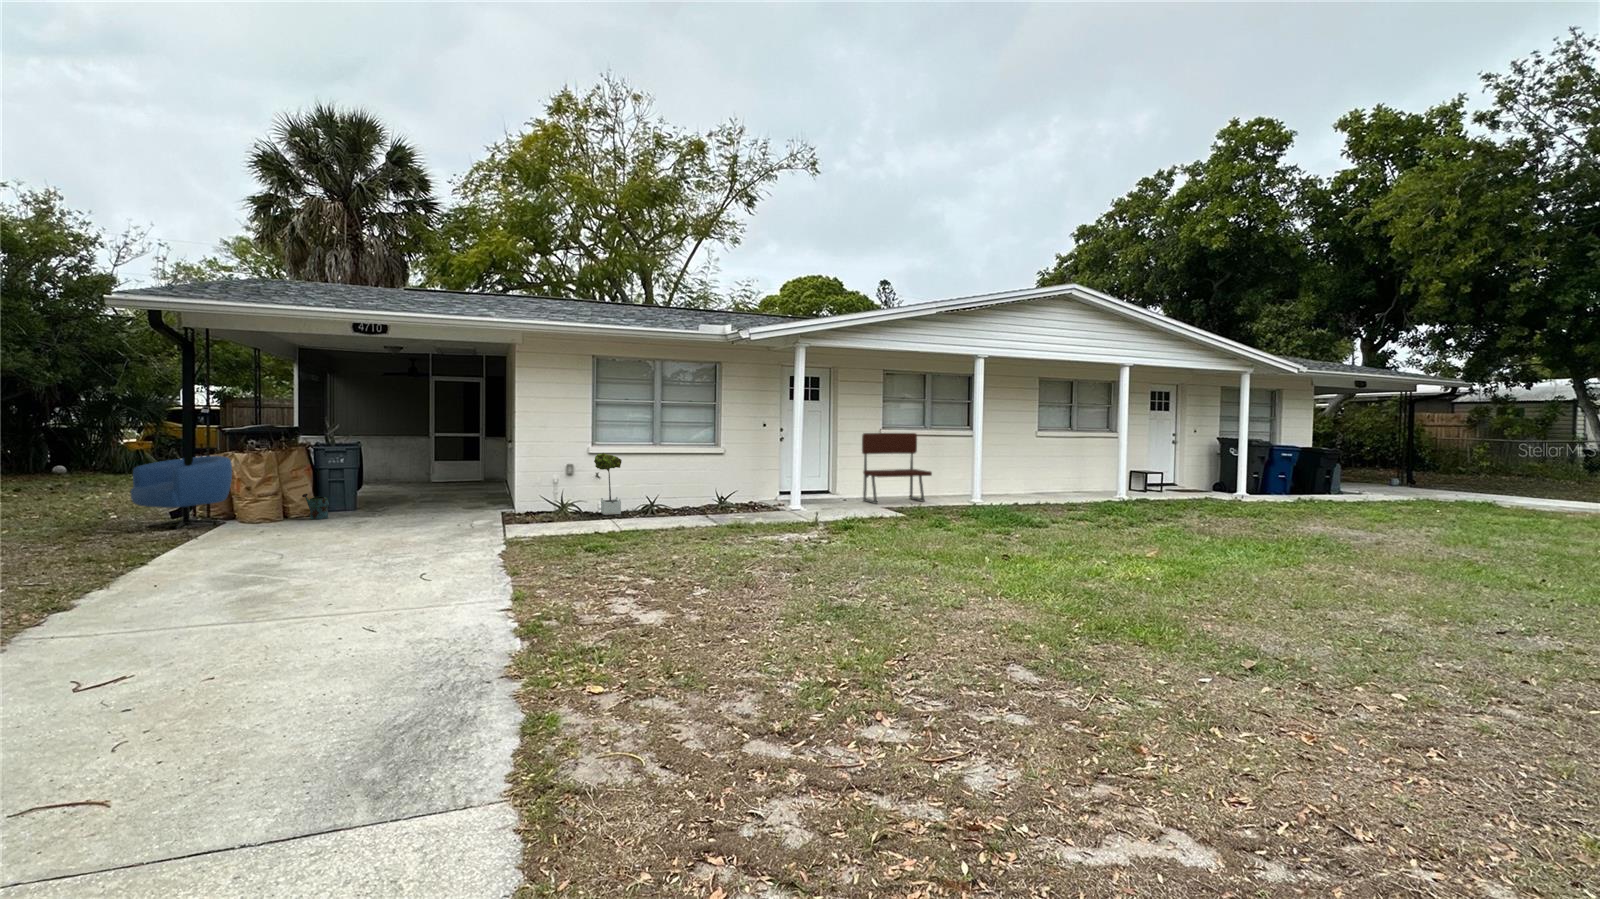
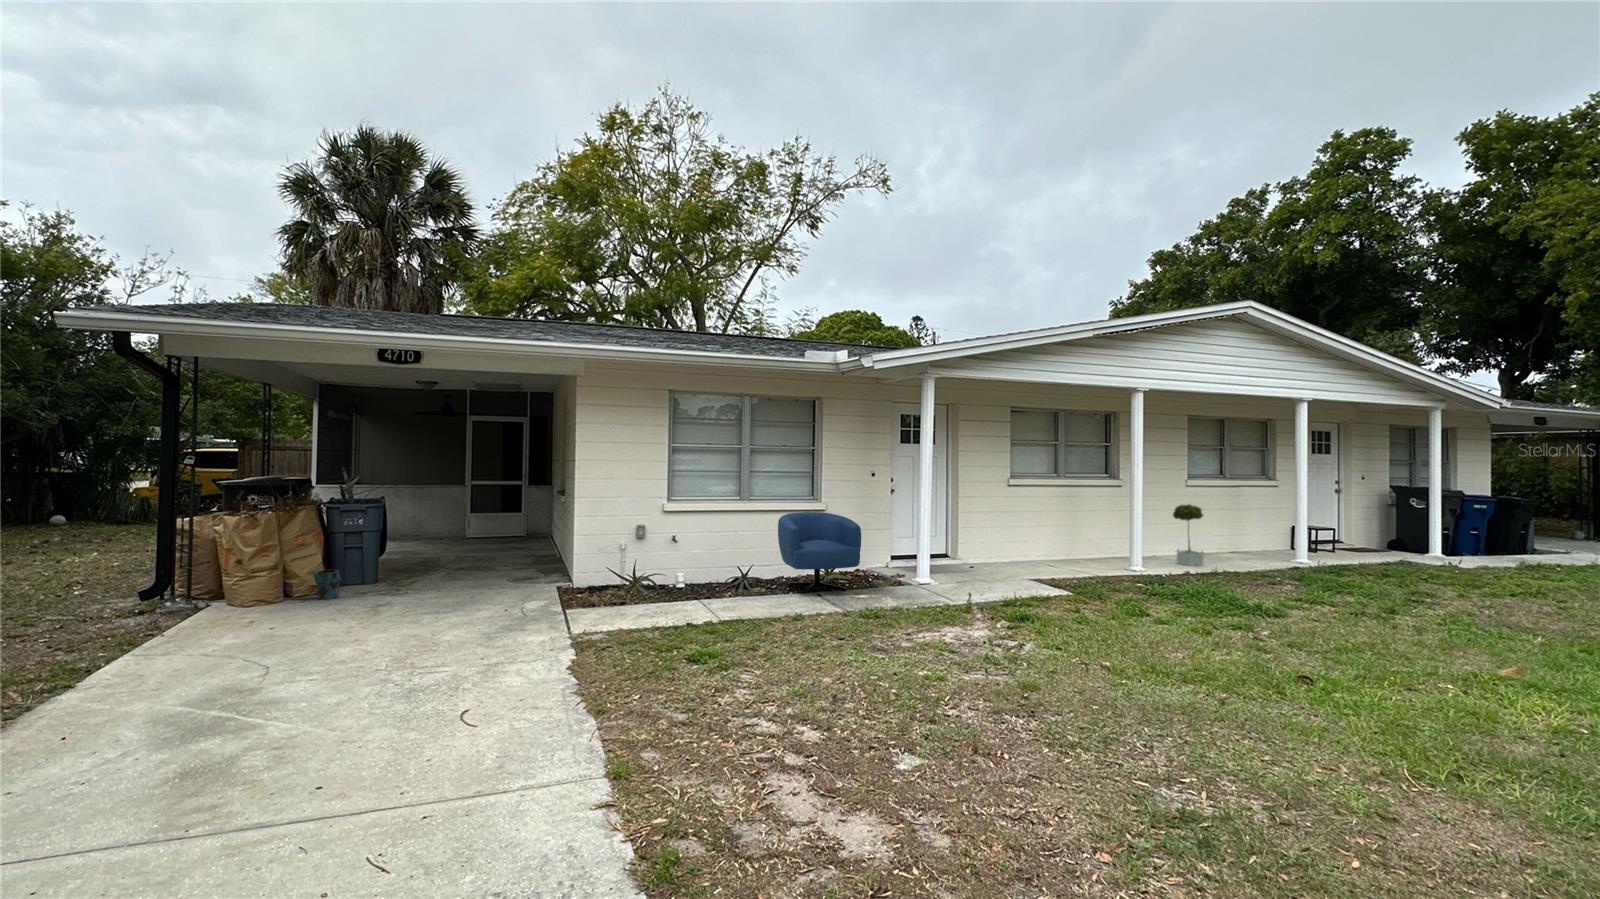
bench: present [862,433,932,504] -> none [1001,485,1095,577]
potted tree: present [594,453,622,515] -> present [1173,504,1204,566]
armchair: present [131,456,232,529] -> present [778,512,861,593]

